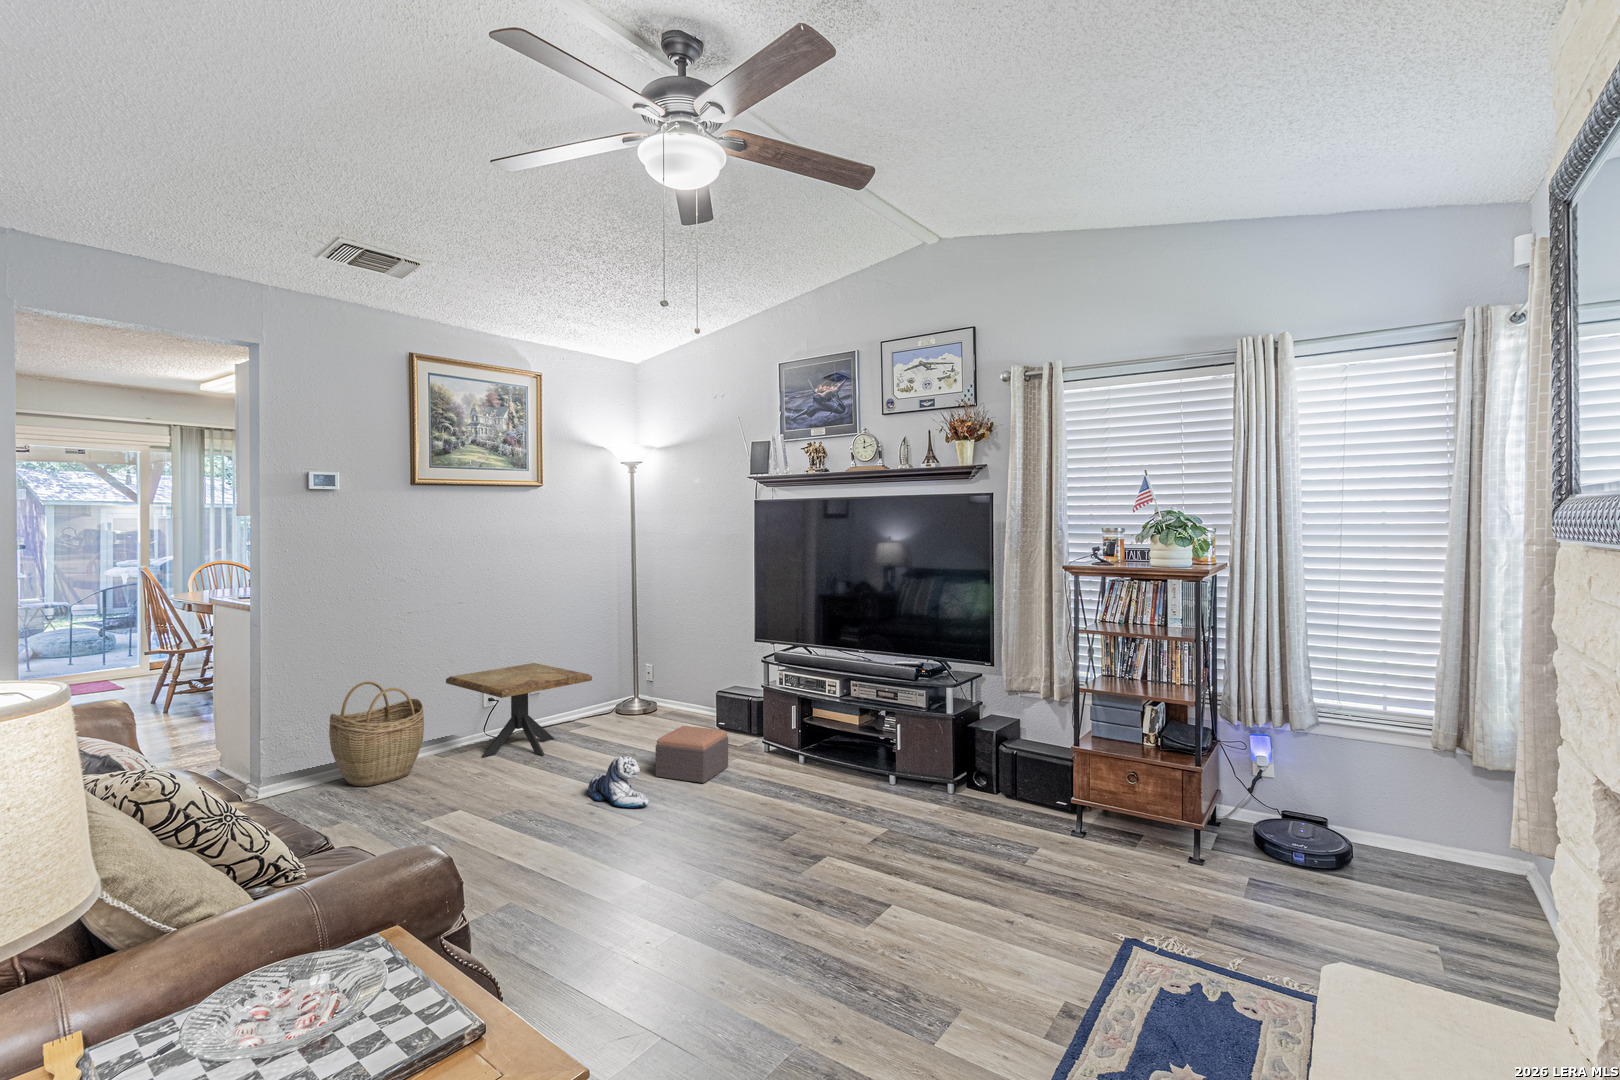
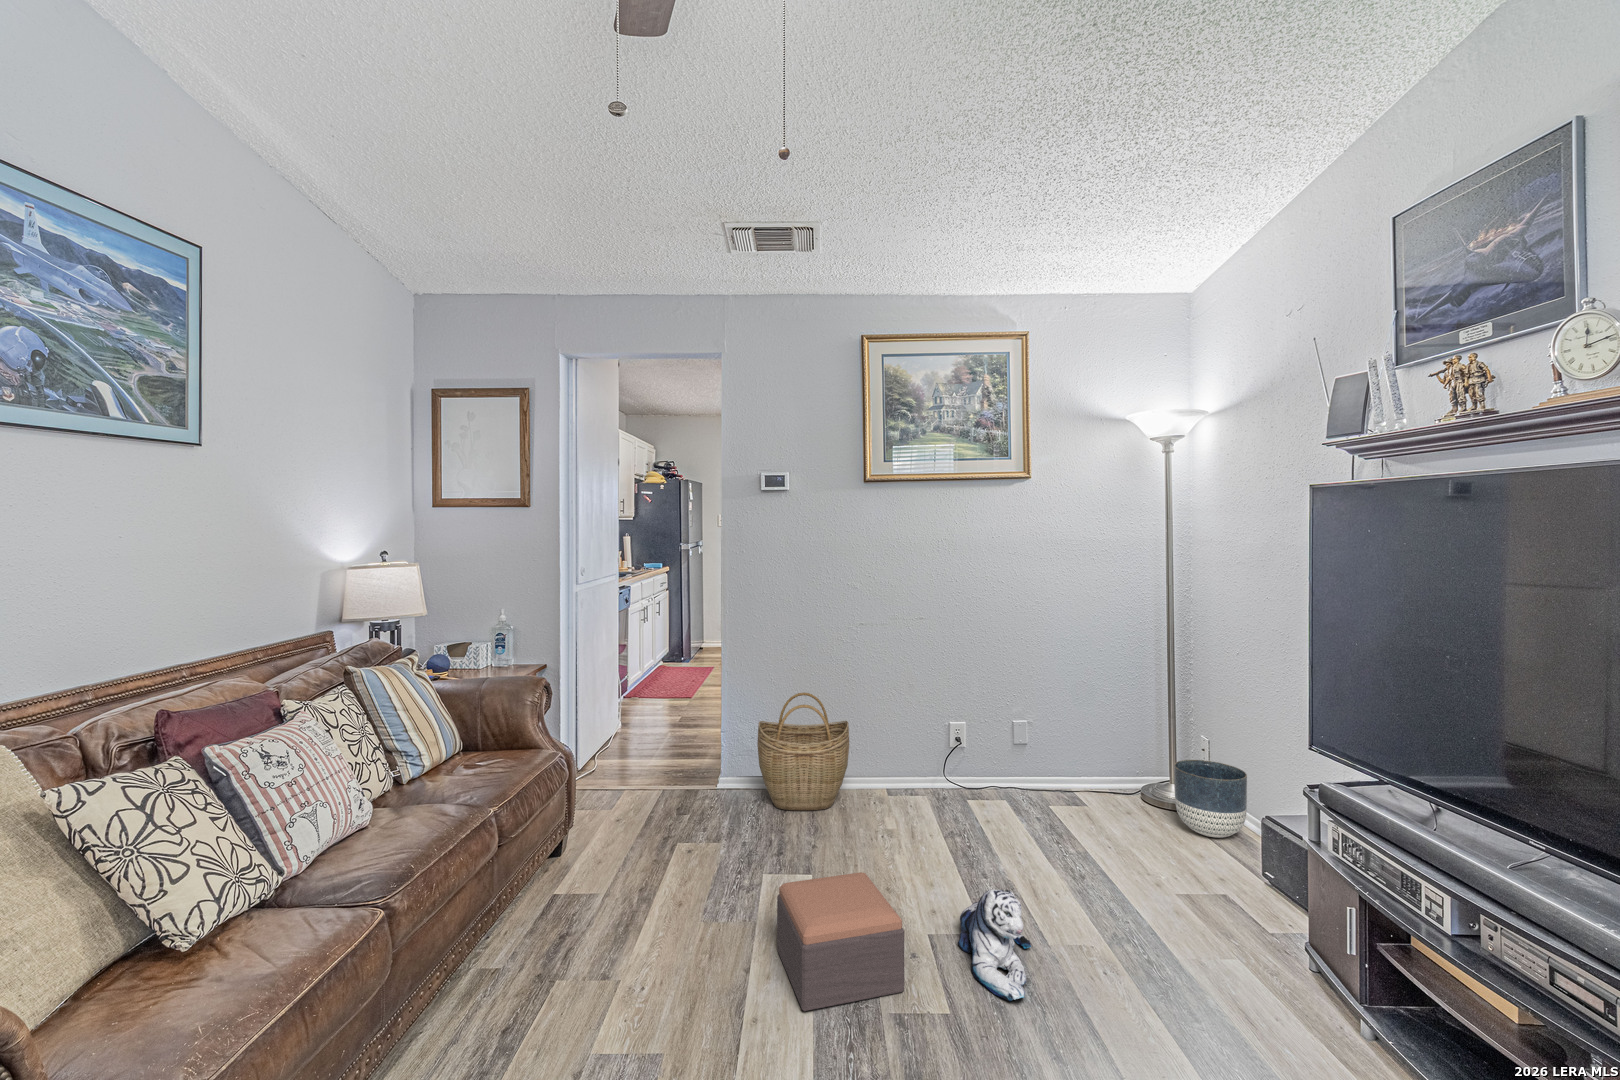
side table: present [446,663,592,757] -> none [898,703,1055,834]
planter: none [648,676,688,721] -> present [1174,760,1247,838]
footstool: present [656,726,728,783] -> present [777,872,904,1011]

